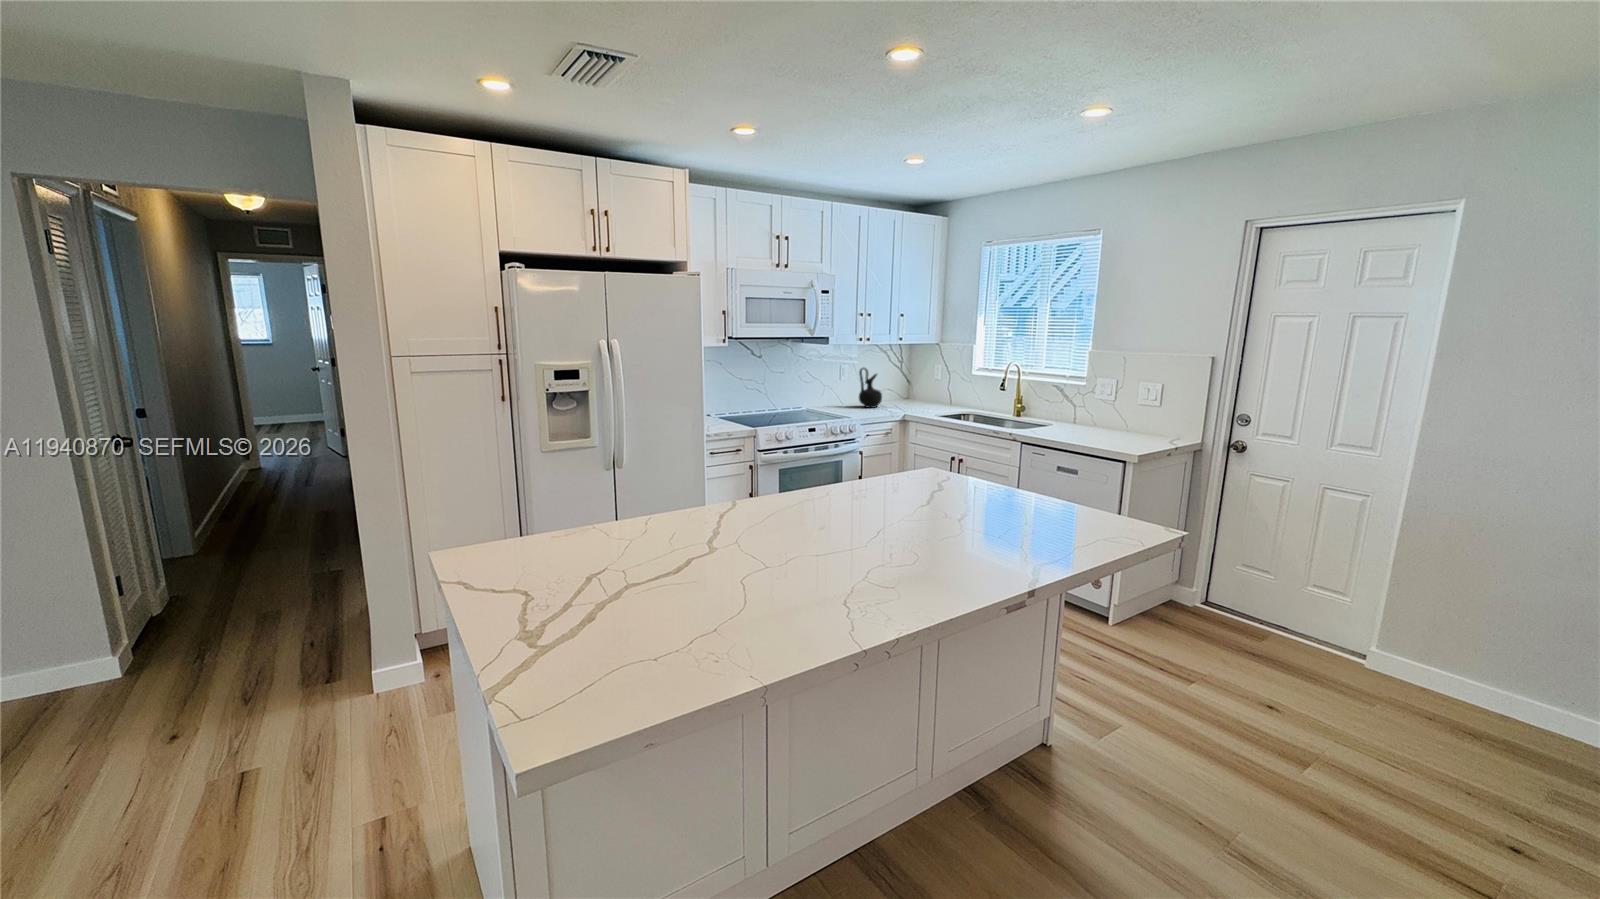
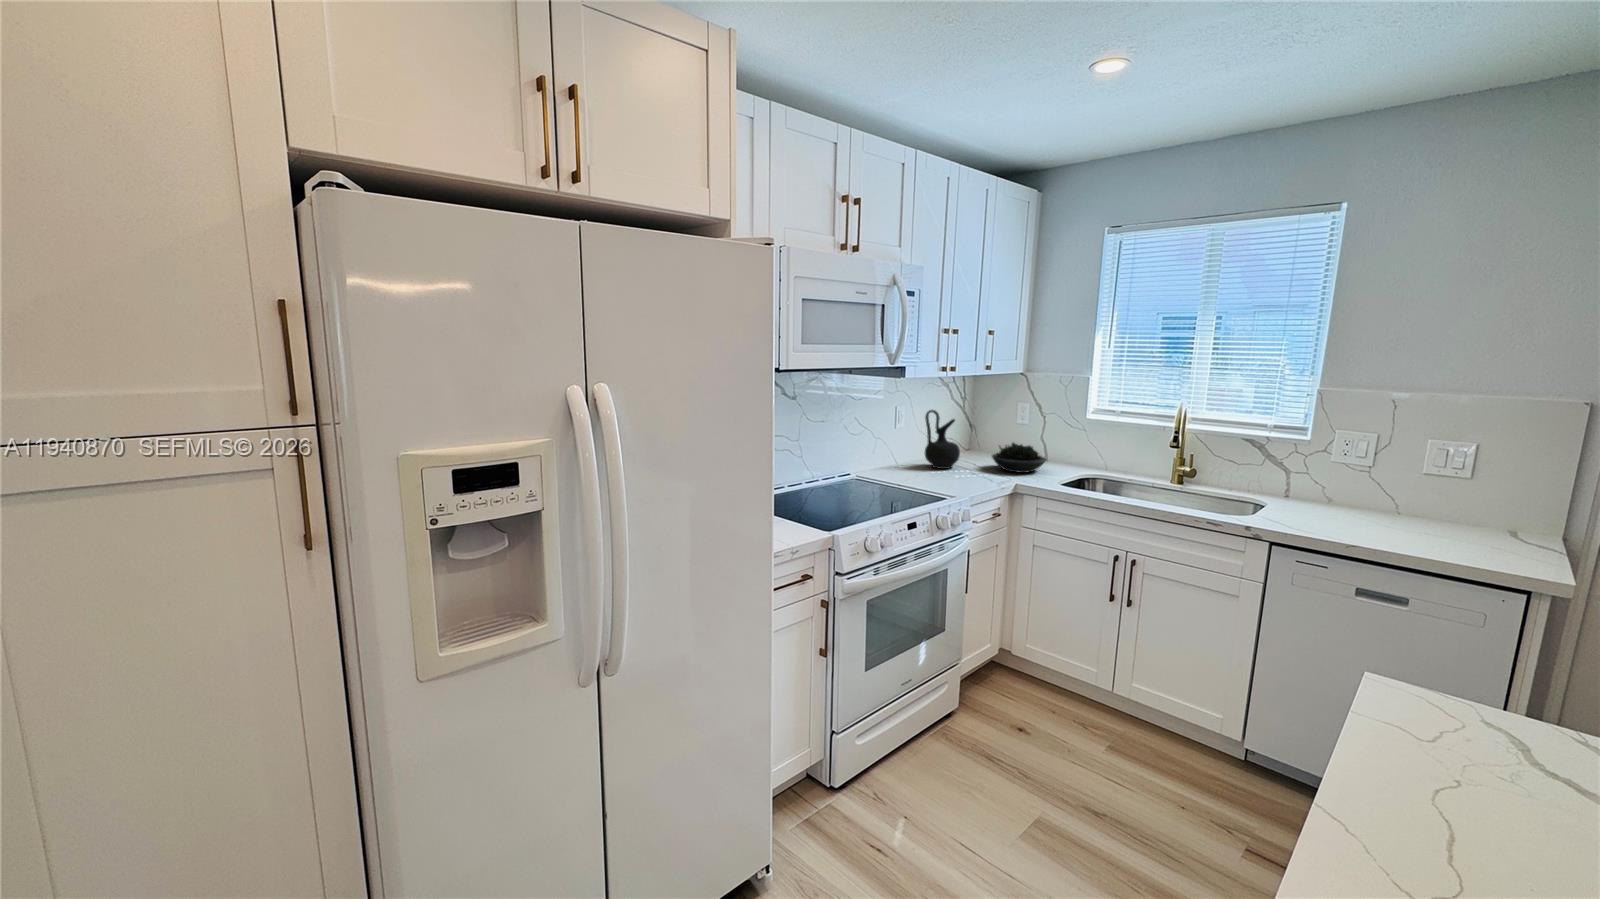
succulent plant: none [901,390,938,410] -> present [992,443,1046,473]

